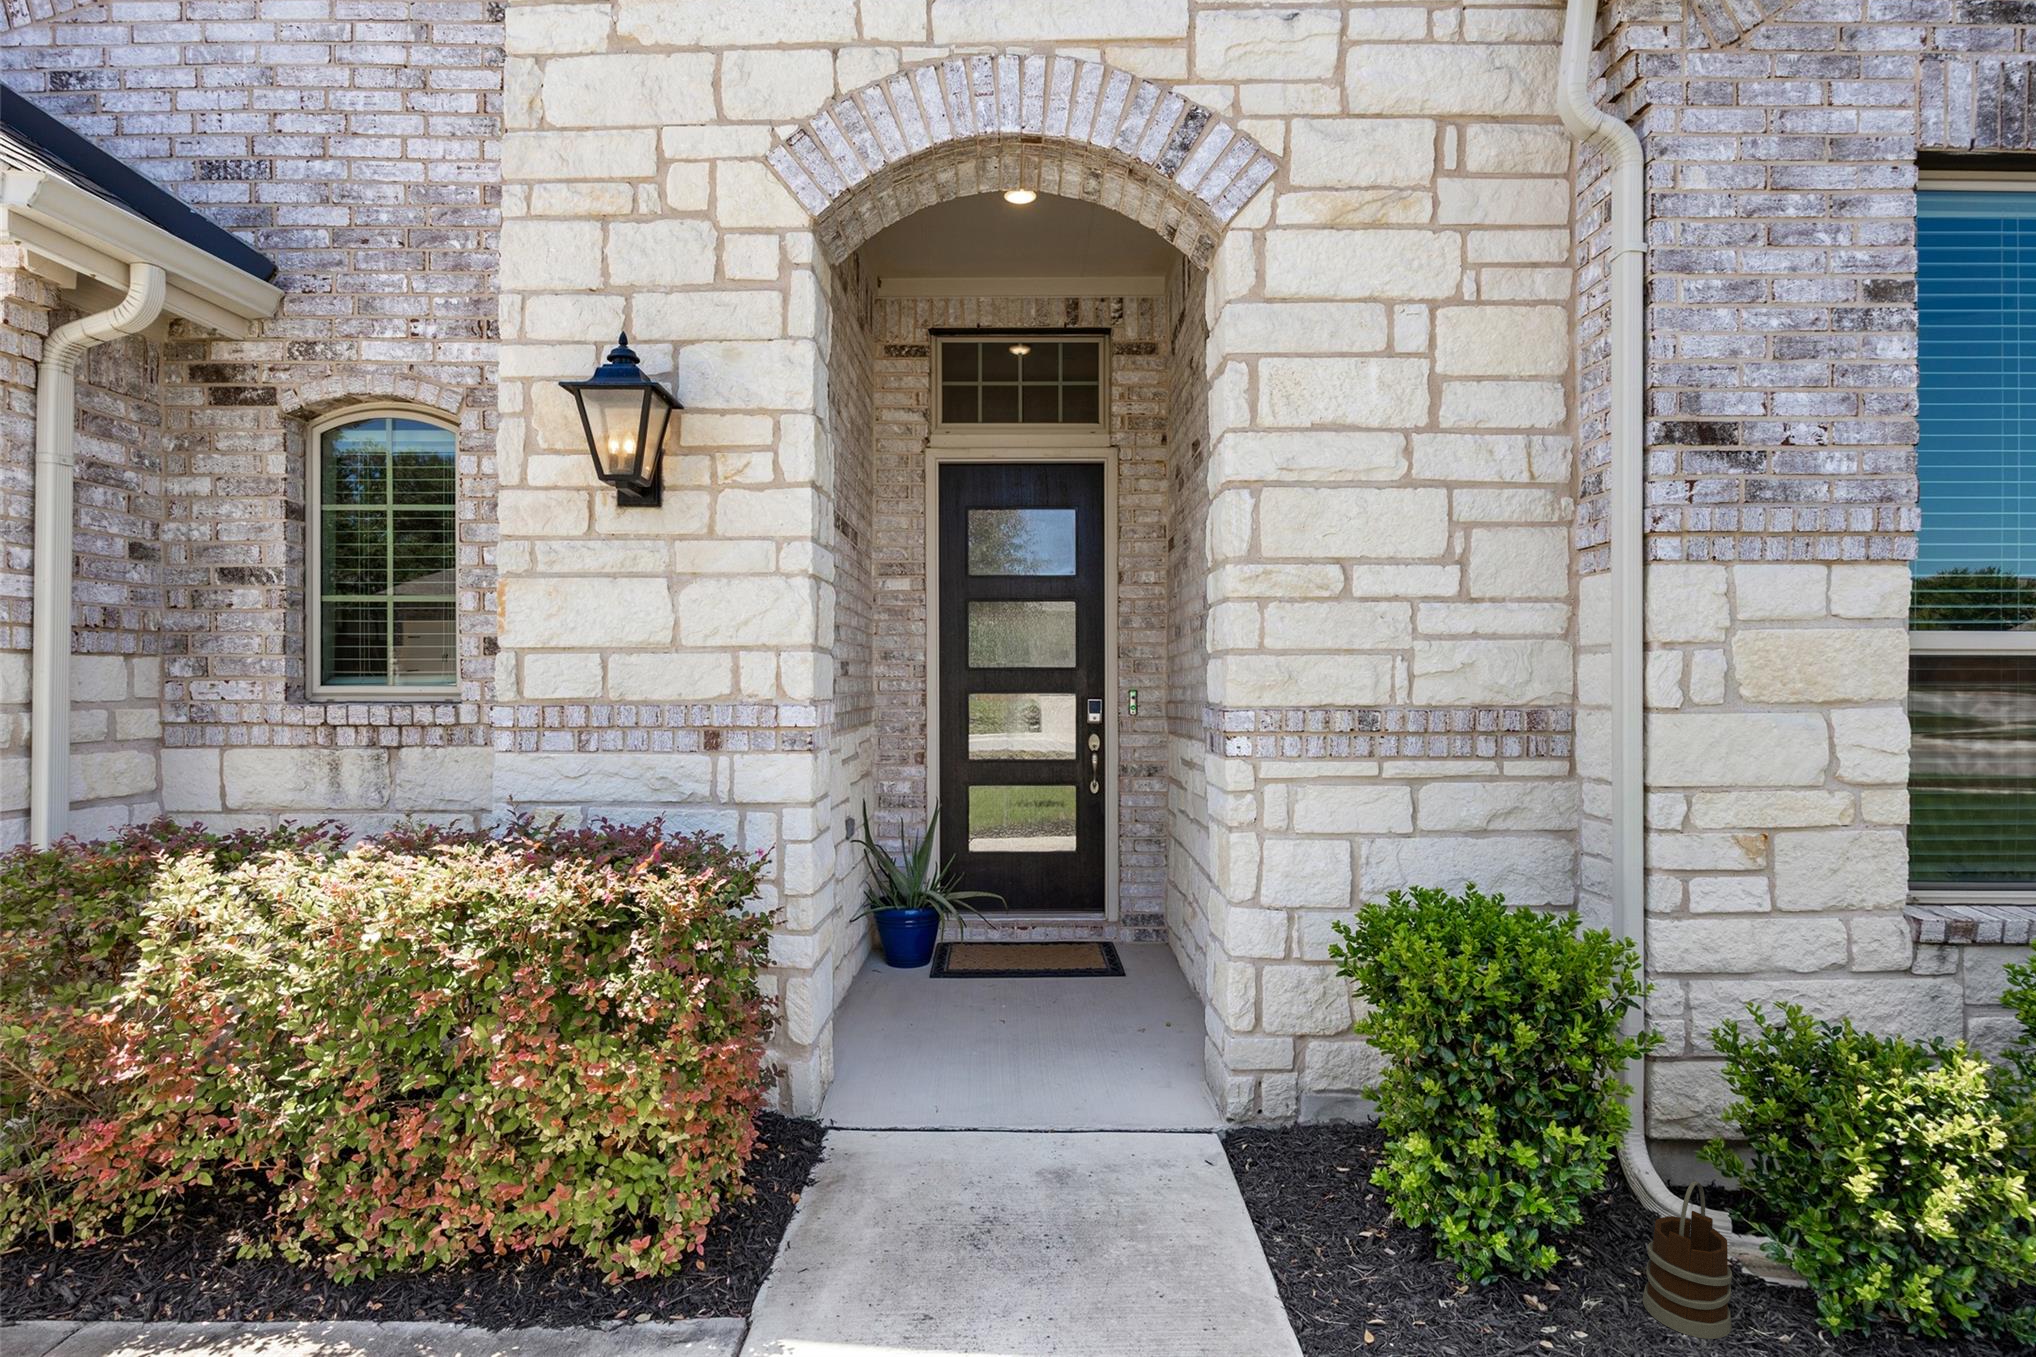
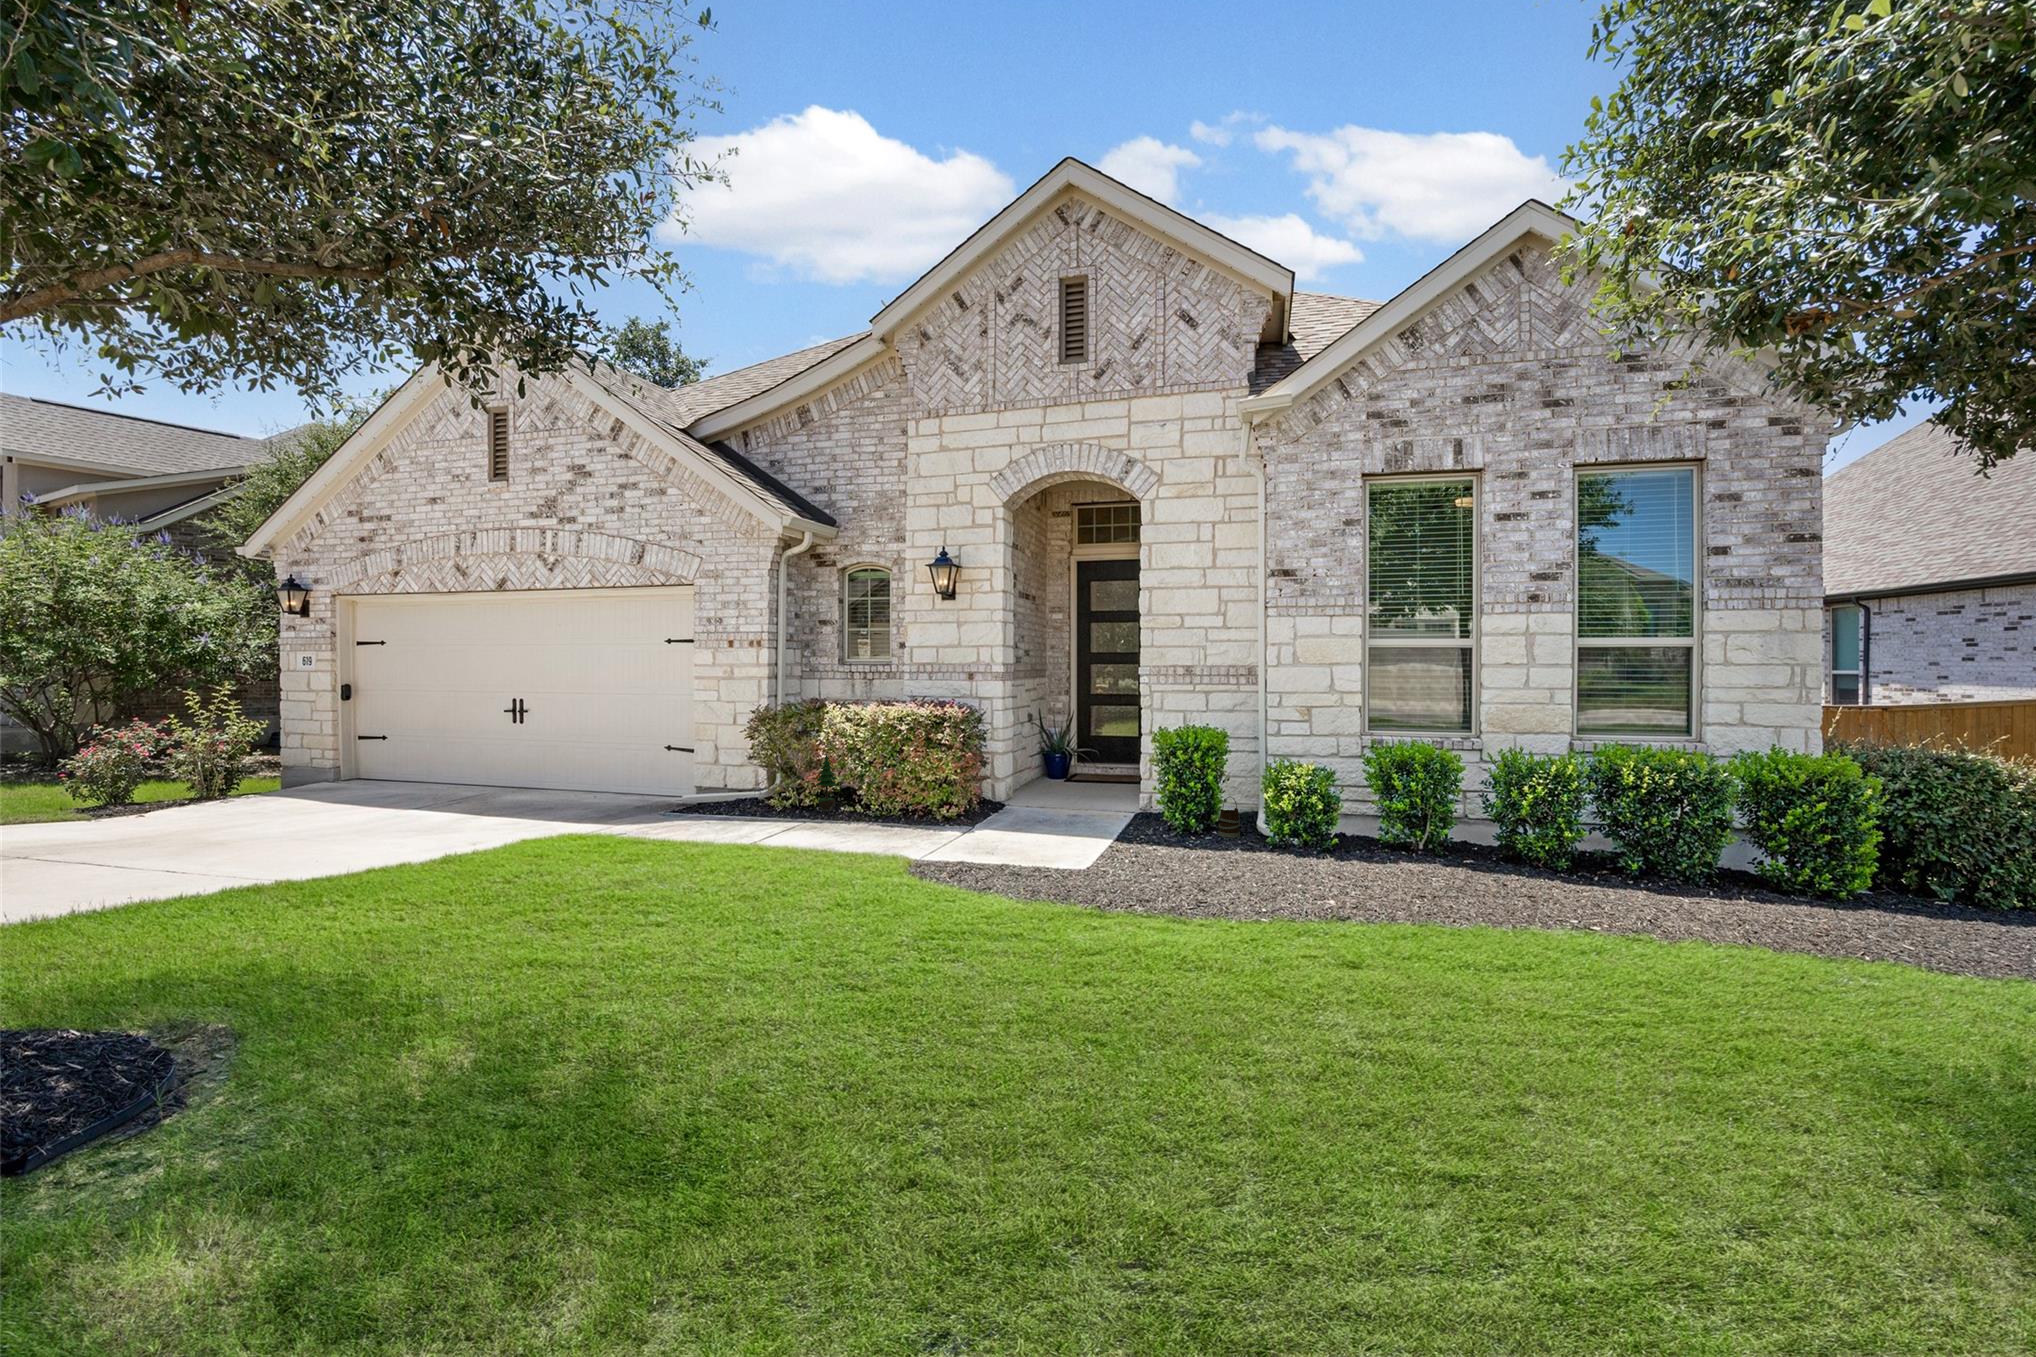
potted tree: none [75,1084,186,1316] -> present [816,755,837,813]

